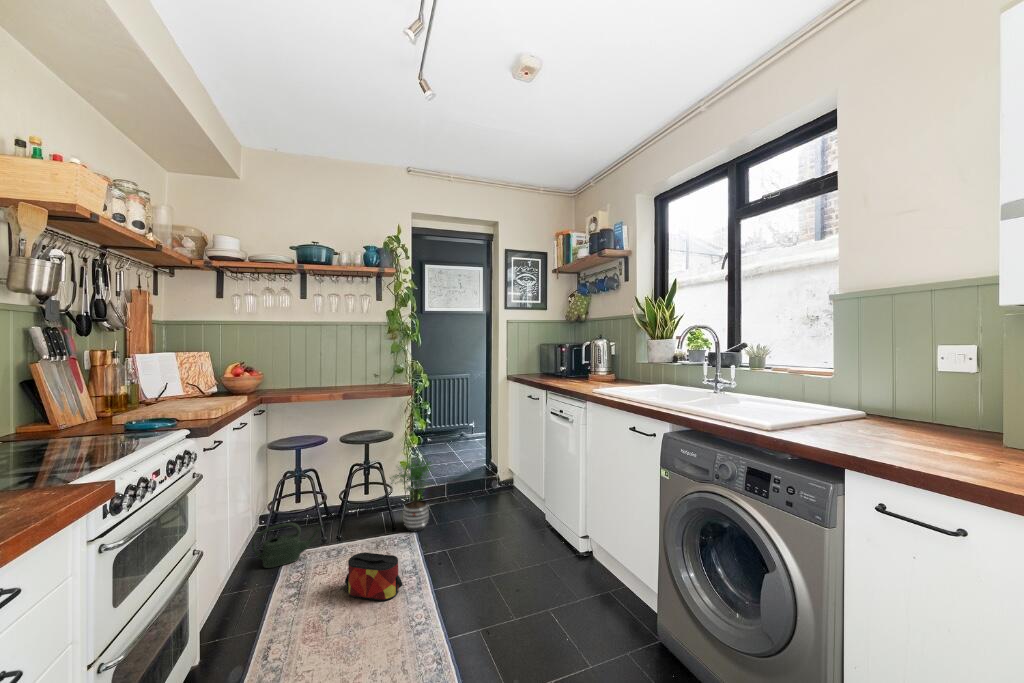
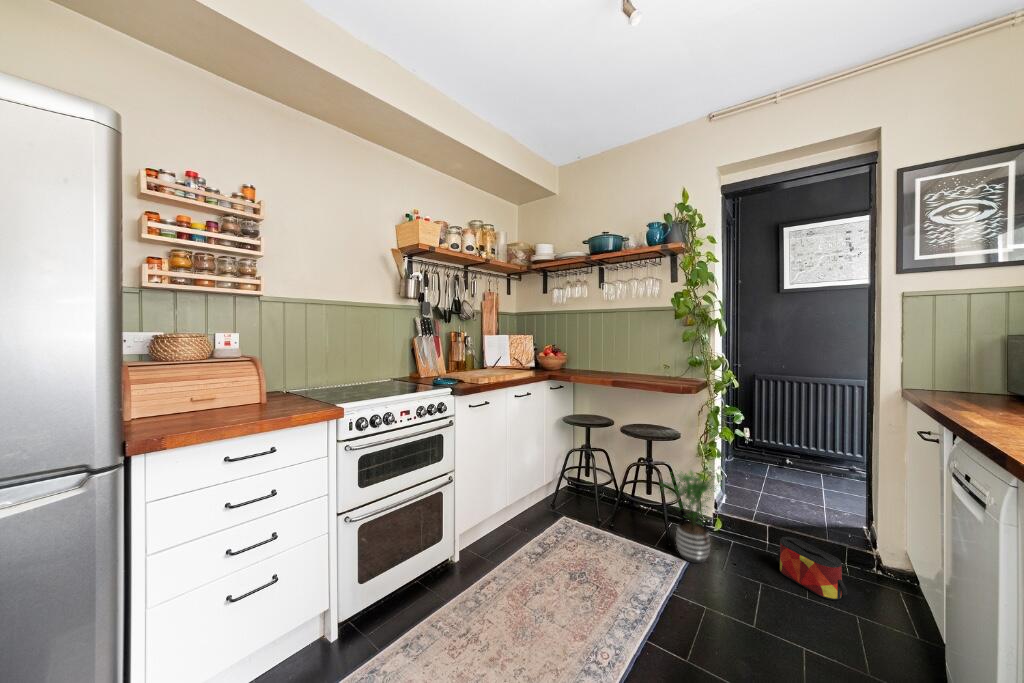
watering can: present [252,523,324,568] -> none [535,489,589,528]
bag: present [345,552,403,601] -> present [776,537,848,600]

